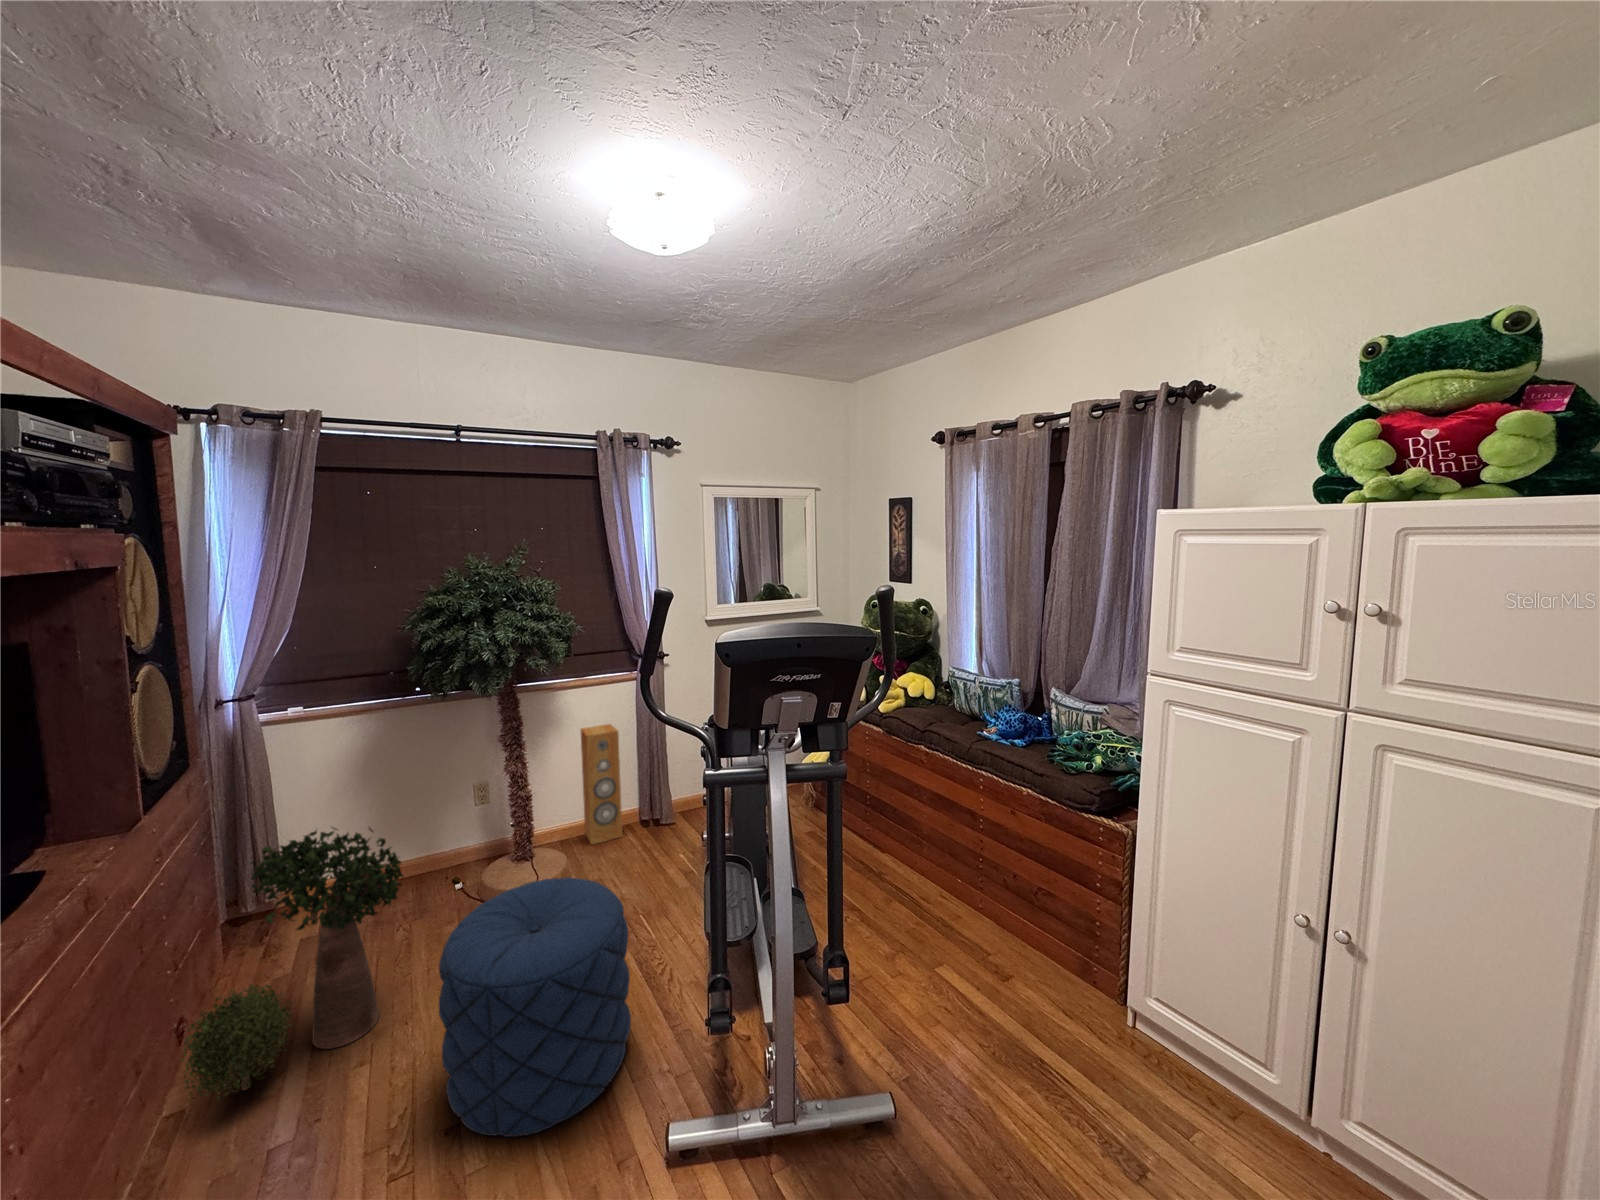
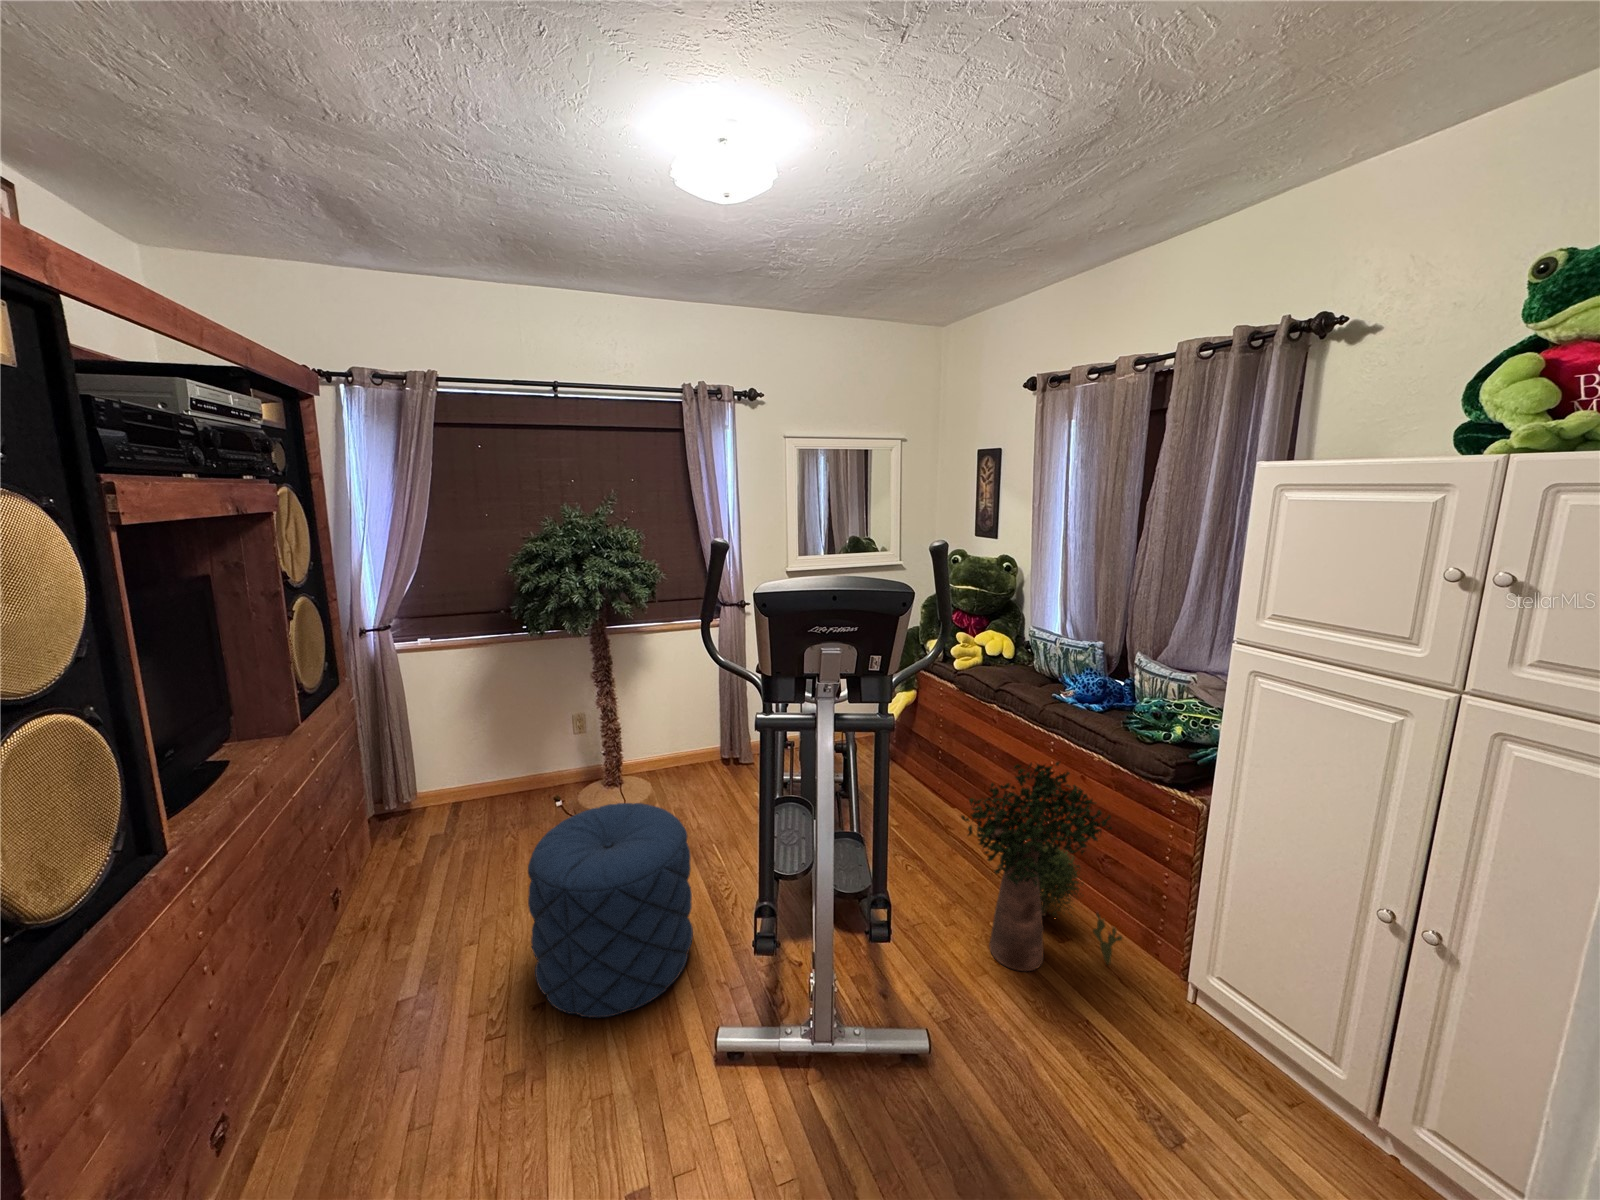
speaker: present [581,724,622,845] -> none [664,668,701,778]
potted plant: present [182,827,403,1099] -> present [961,762,1122,971]

